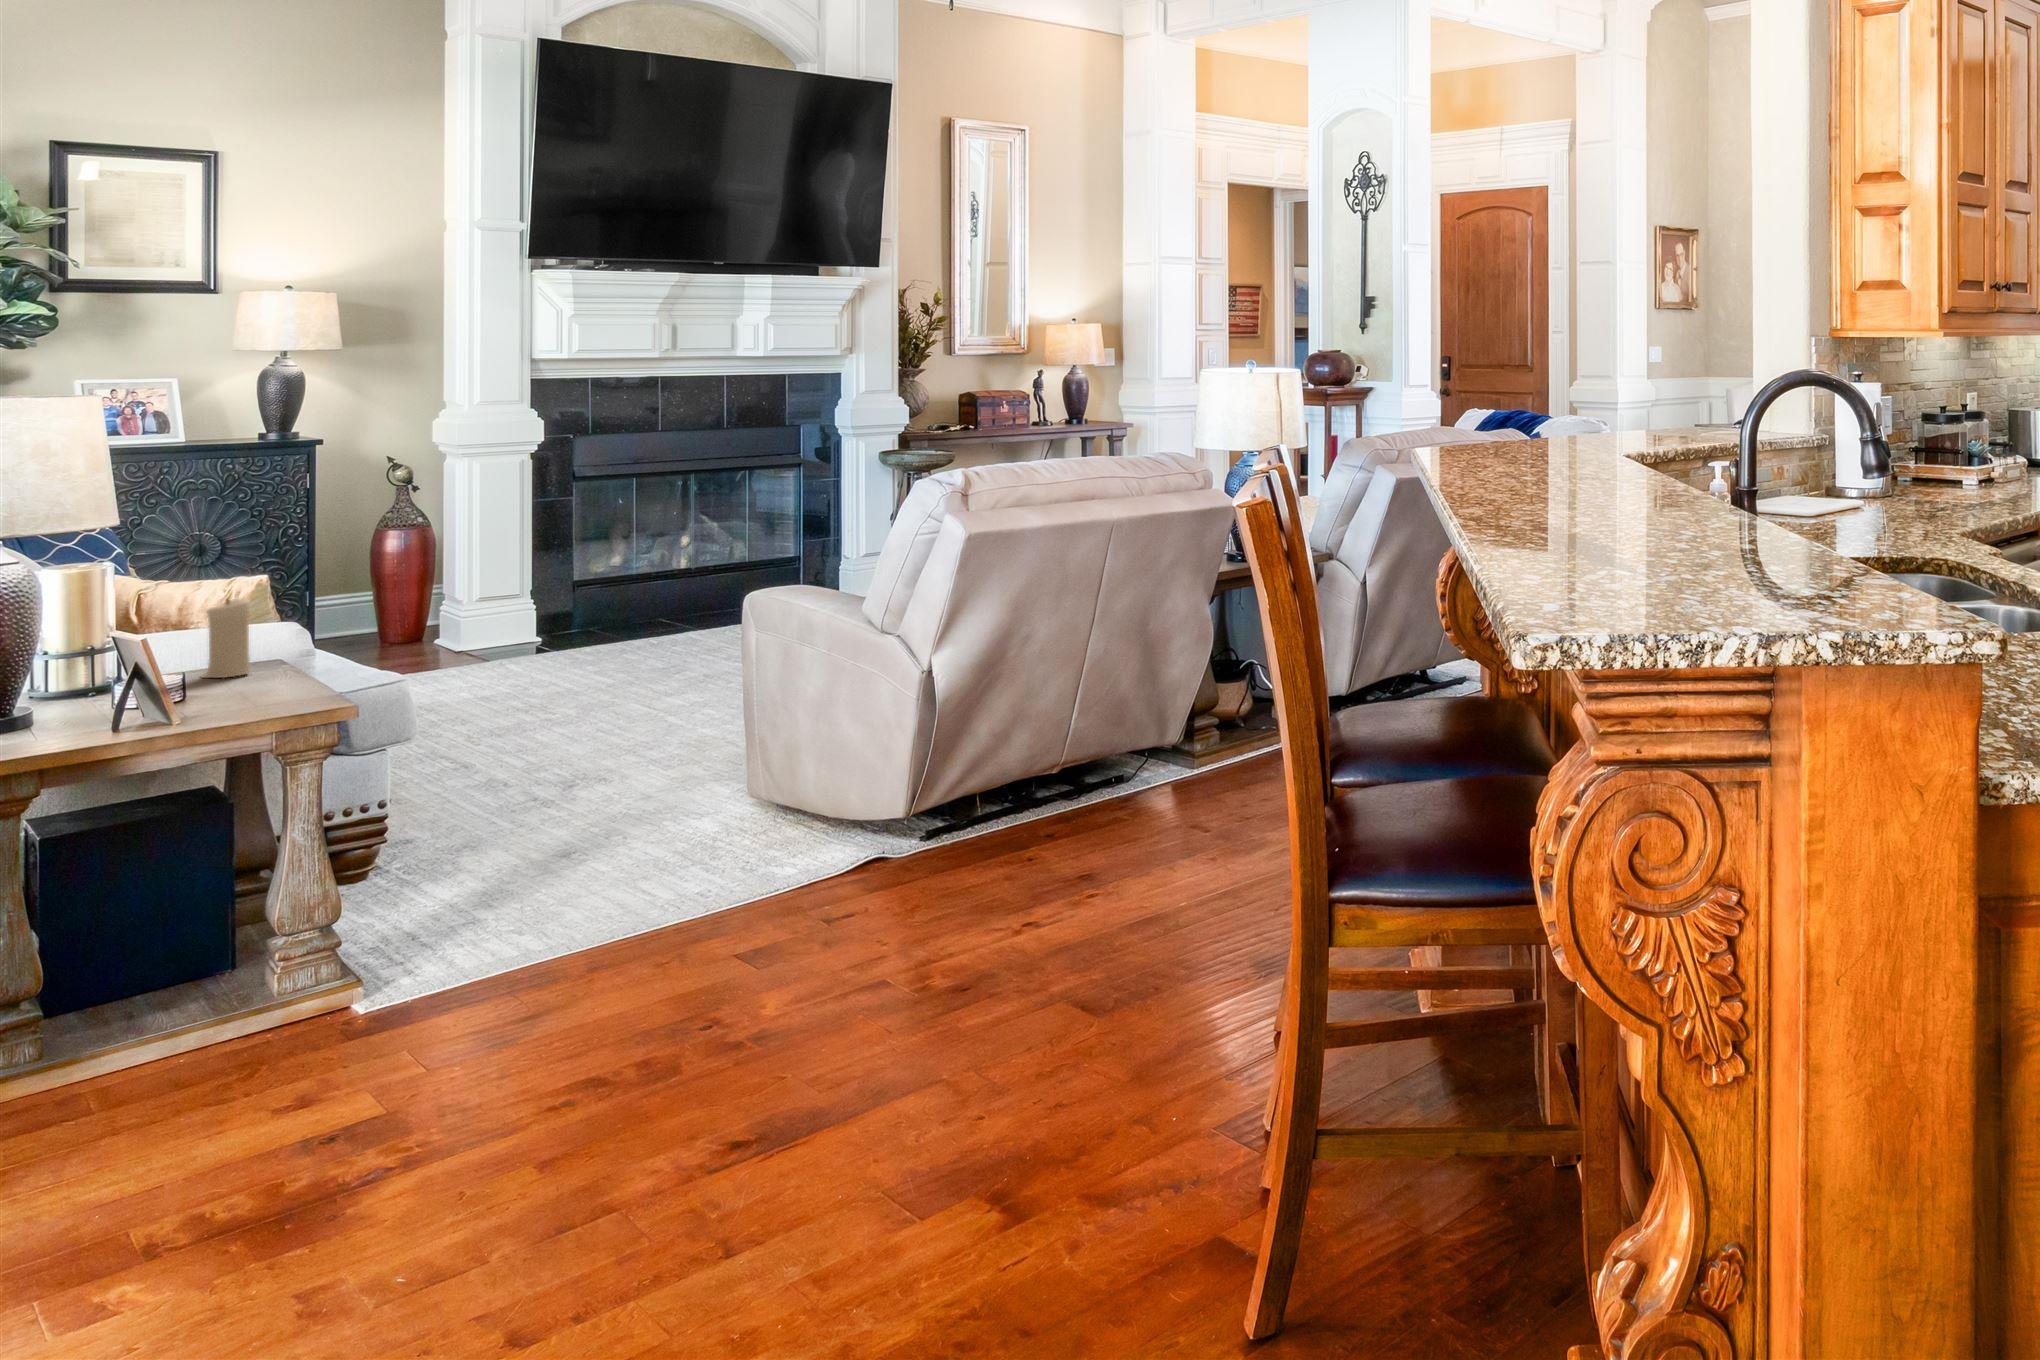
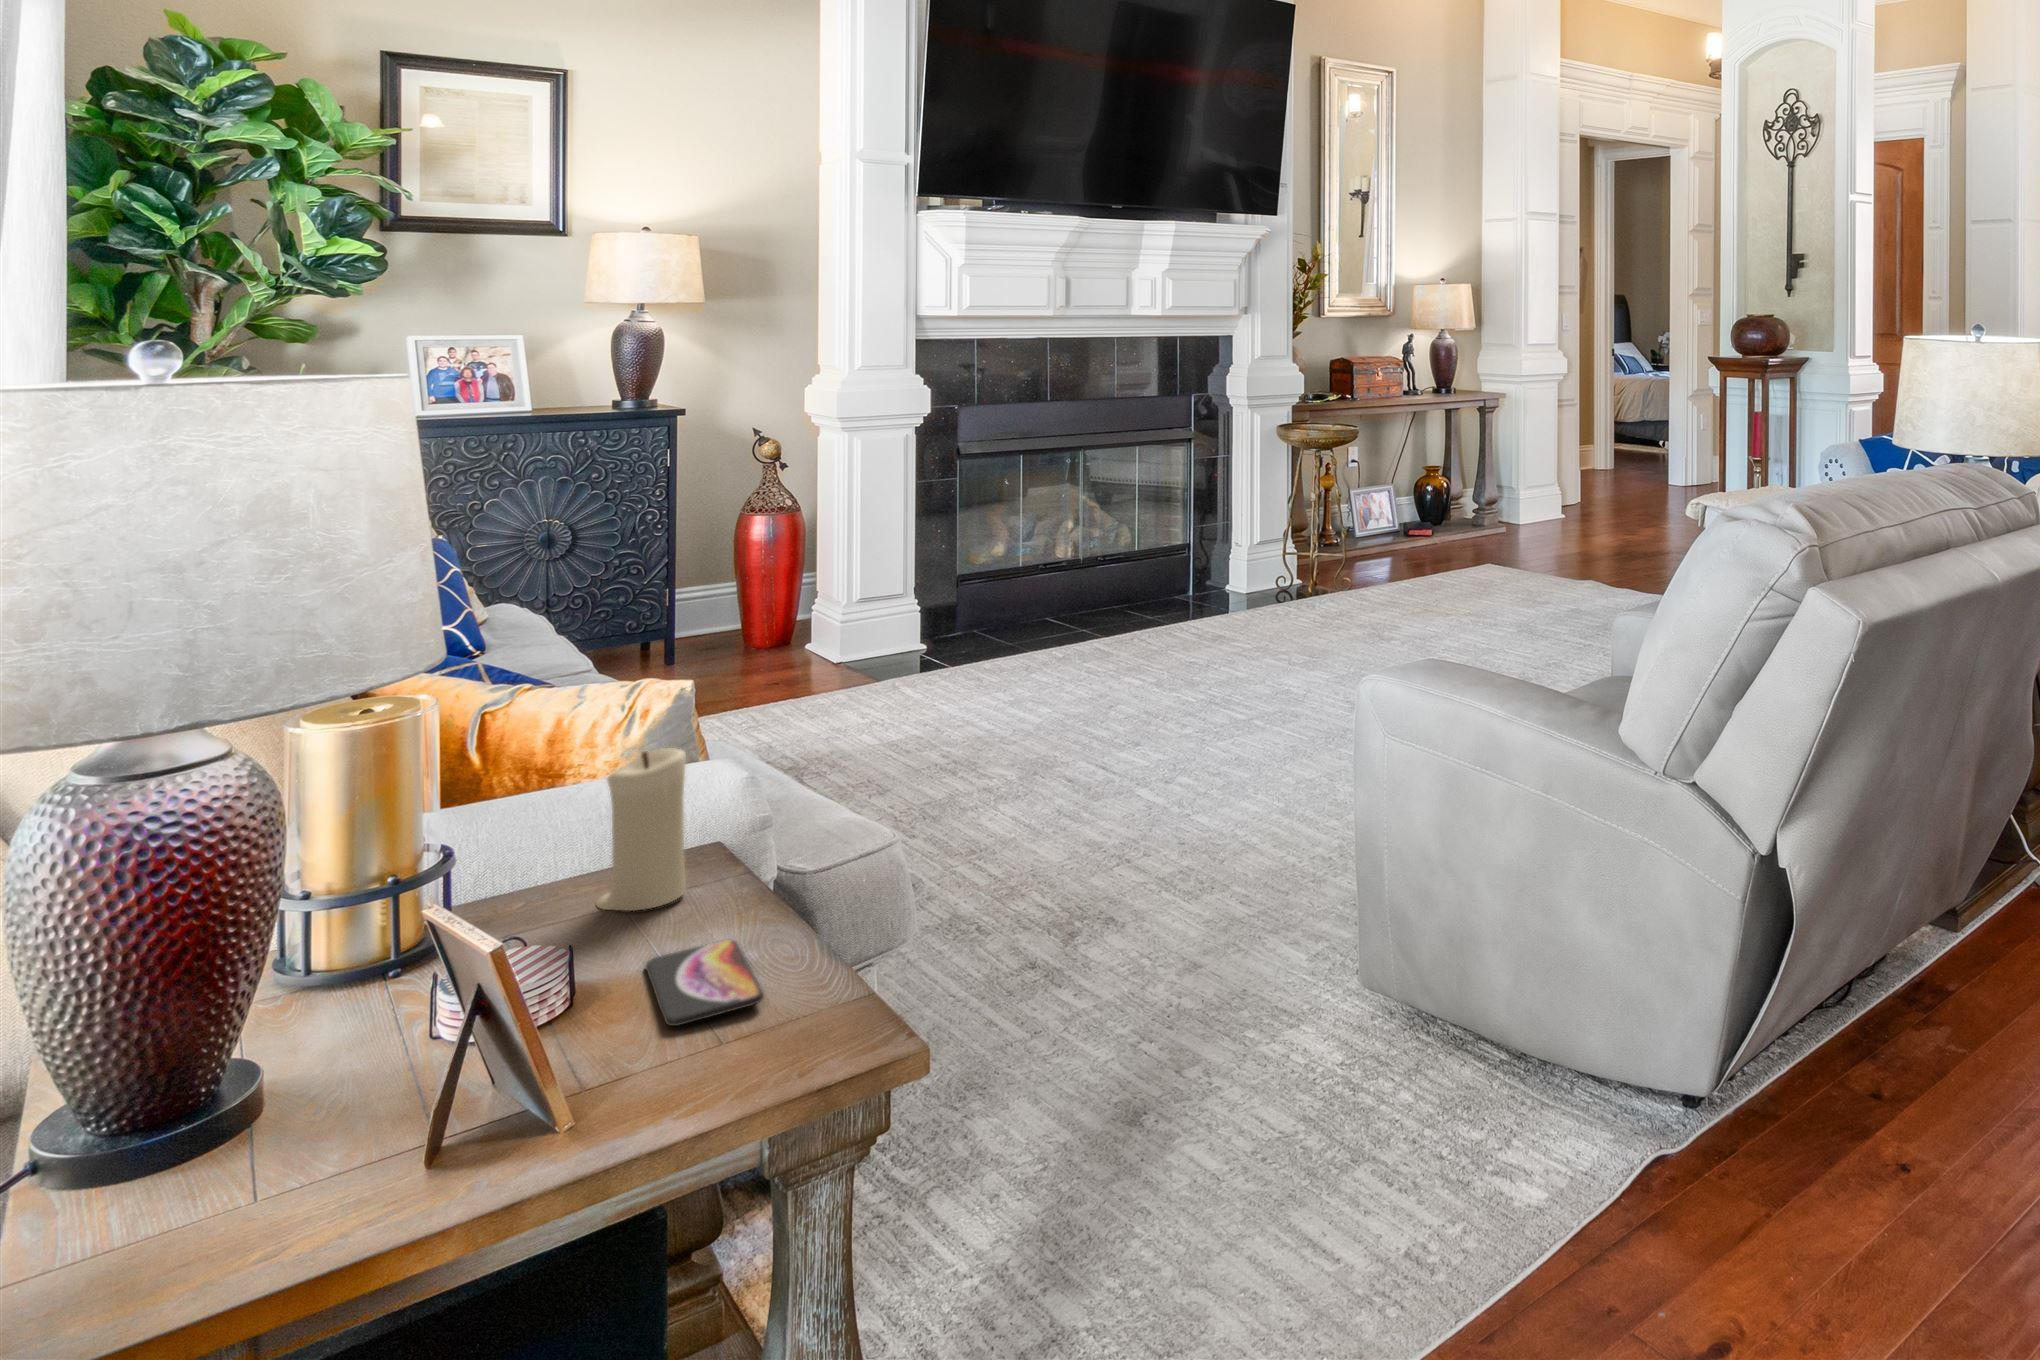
smartphone: none [222,683,279,704] -> present [646,940,764,1026]

